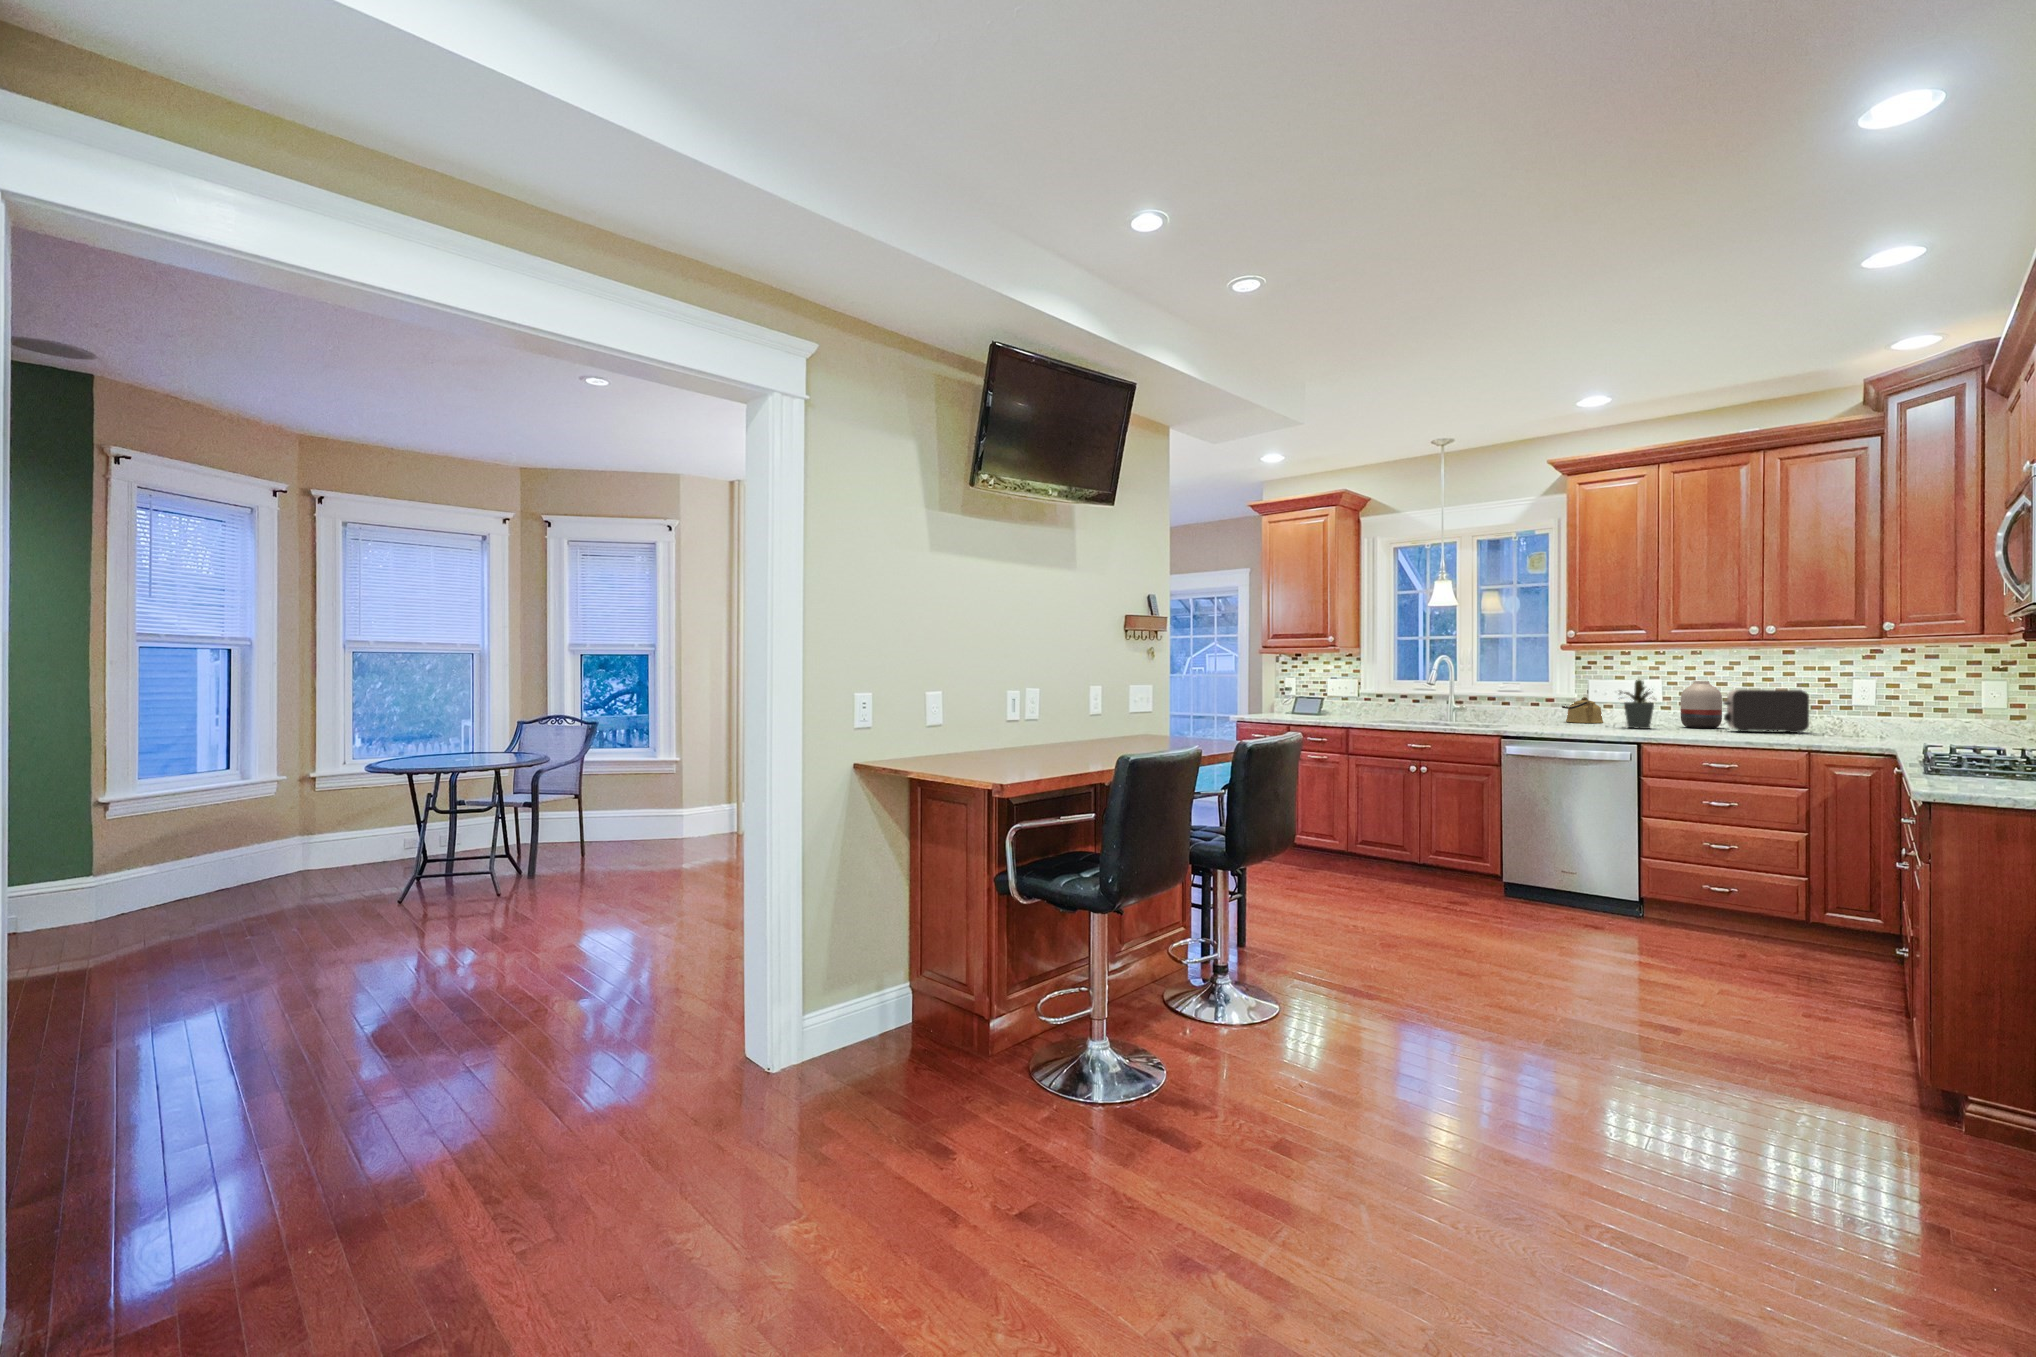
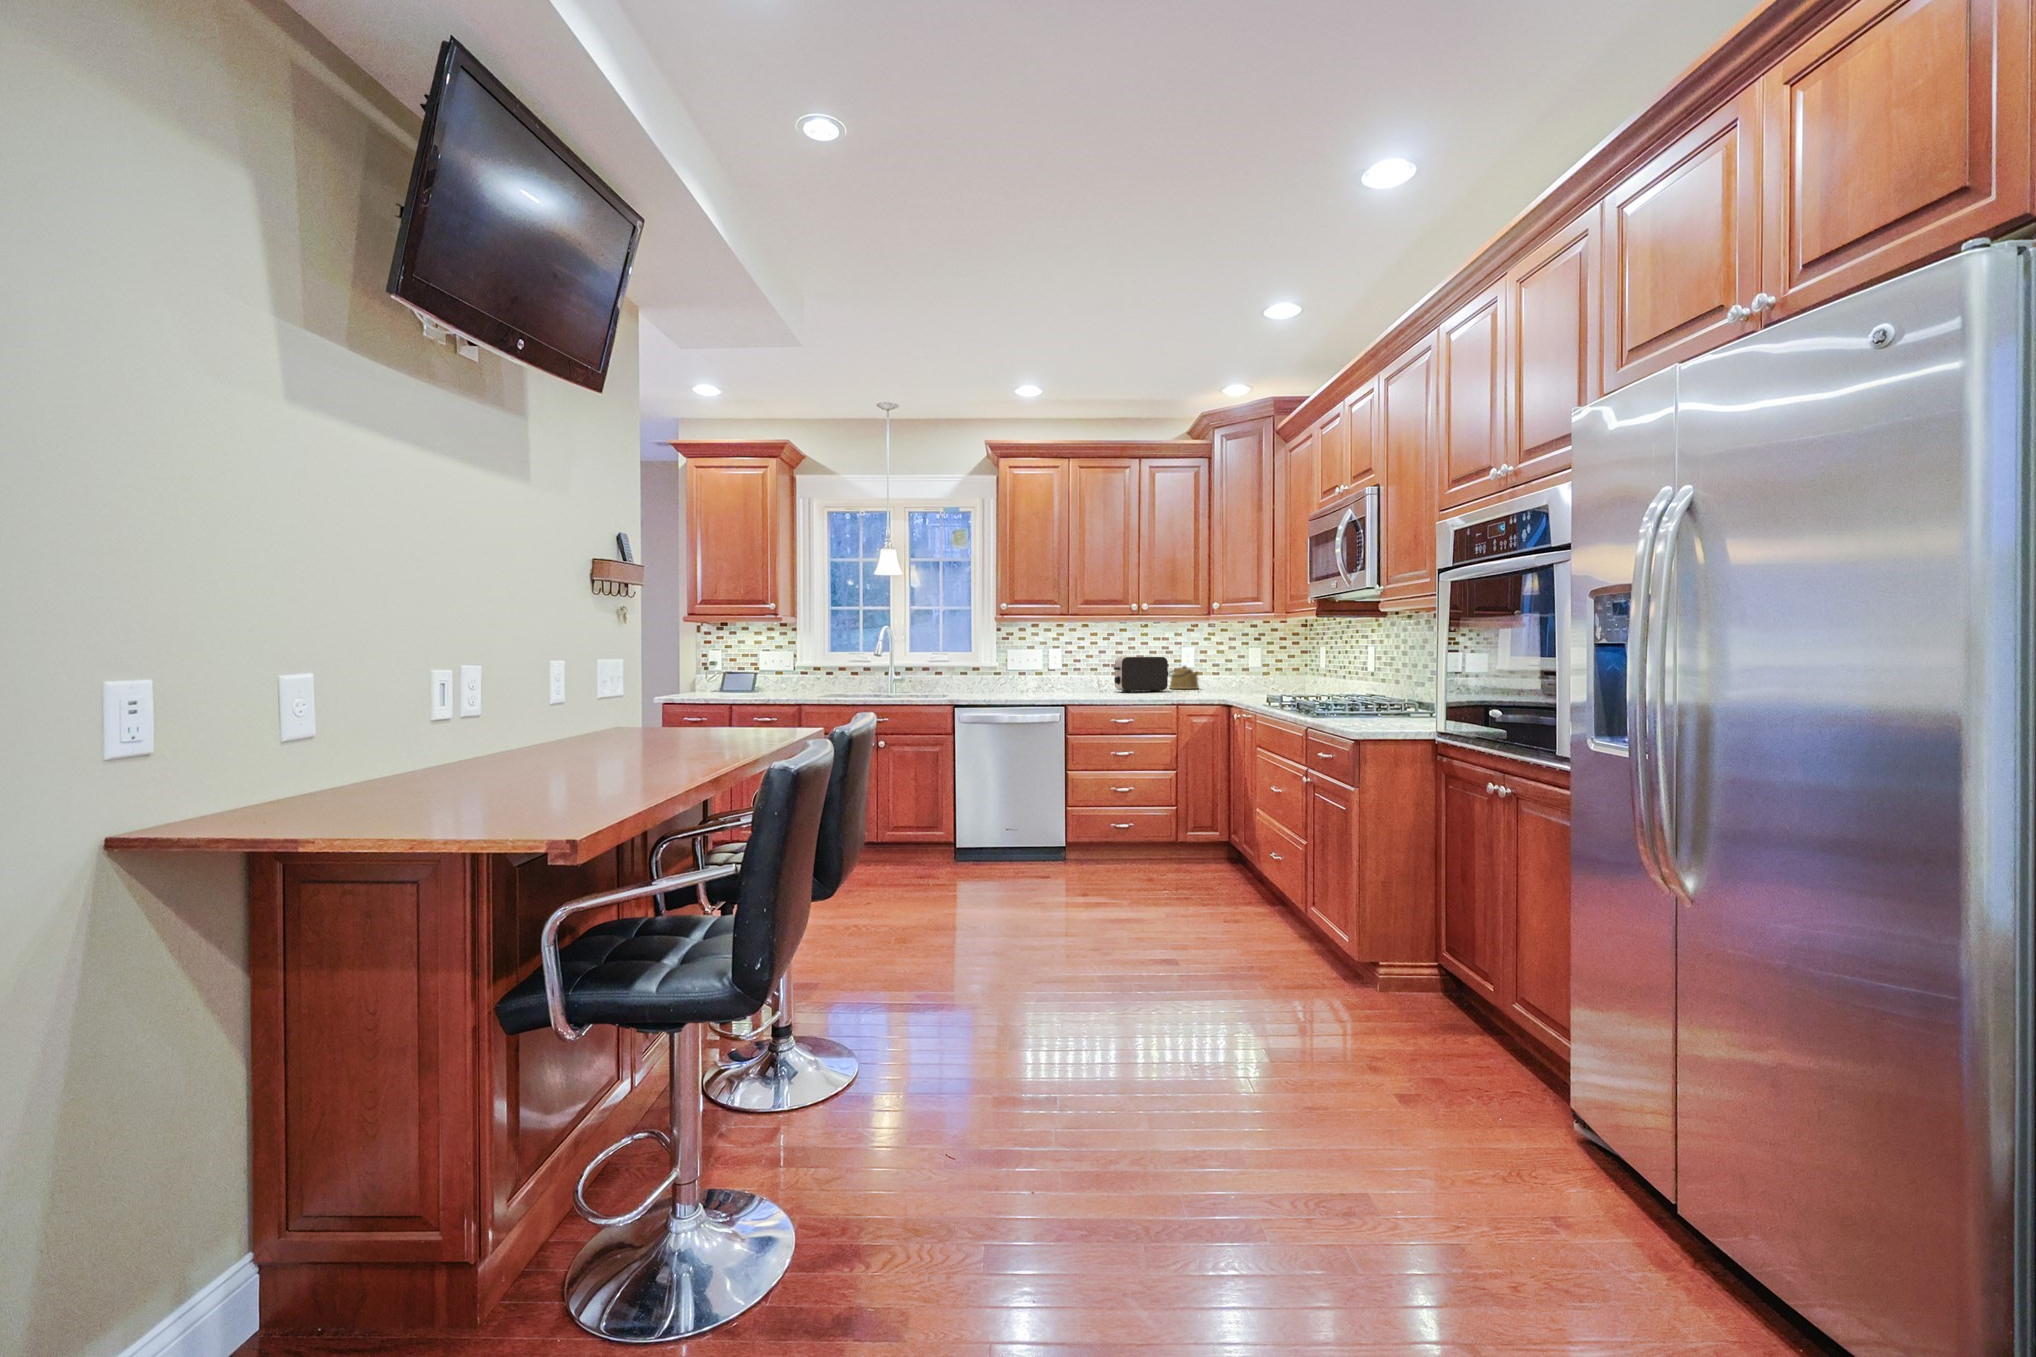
potted plant: present [1620,680,1655,729] -> none [1038,649,1067,692]
vase: present [1681,681,1722,728] -> none [1078,650,1106,690]
kettle: present [1562,697,1603,723] -> present [1169,666,1199,689]

